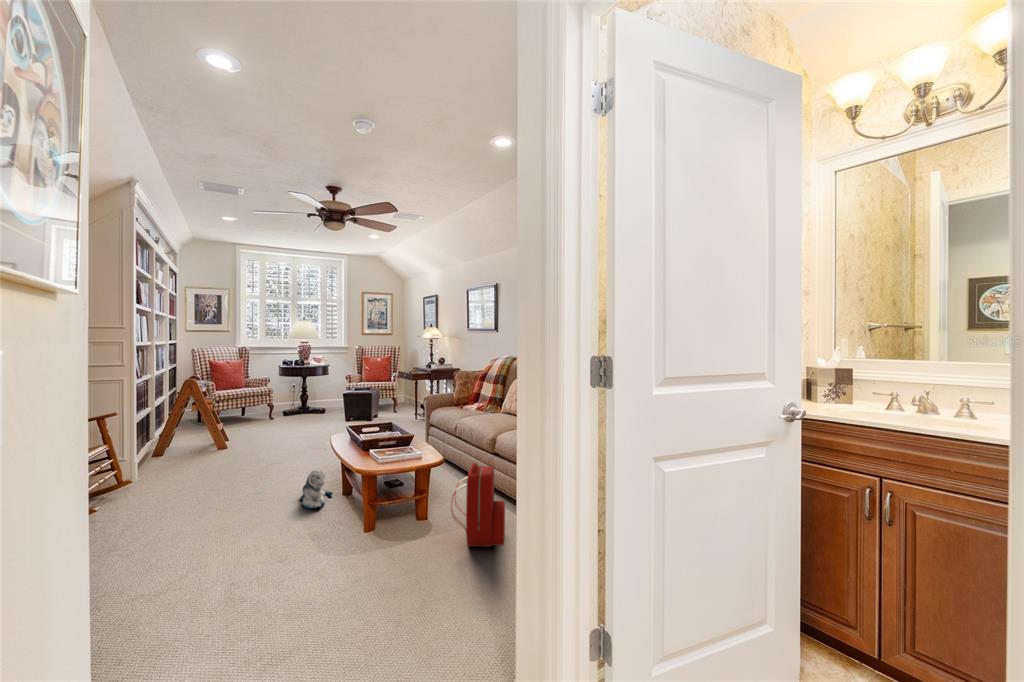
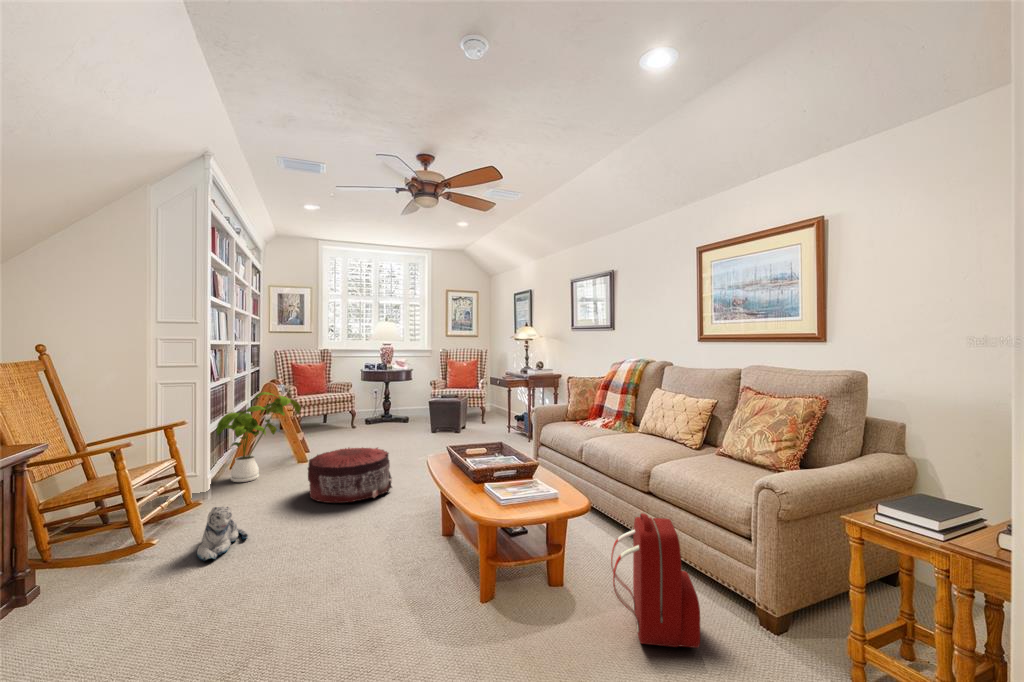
house plant: none [142,387,221,466] -> present [216,392,301,482]
pouf: none [228,432,304,478] -> present [308,448,392,503]
plush toy: present [300,471,333,509] -> present [197,507,248,561]

